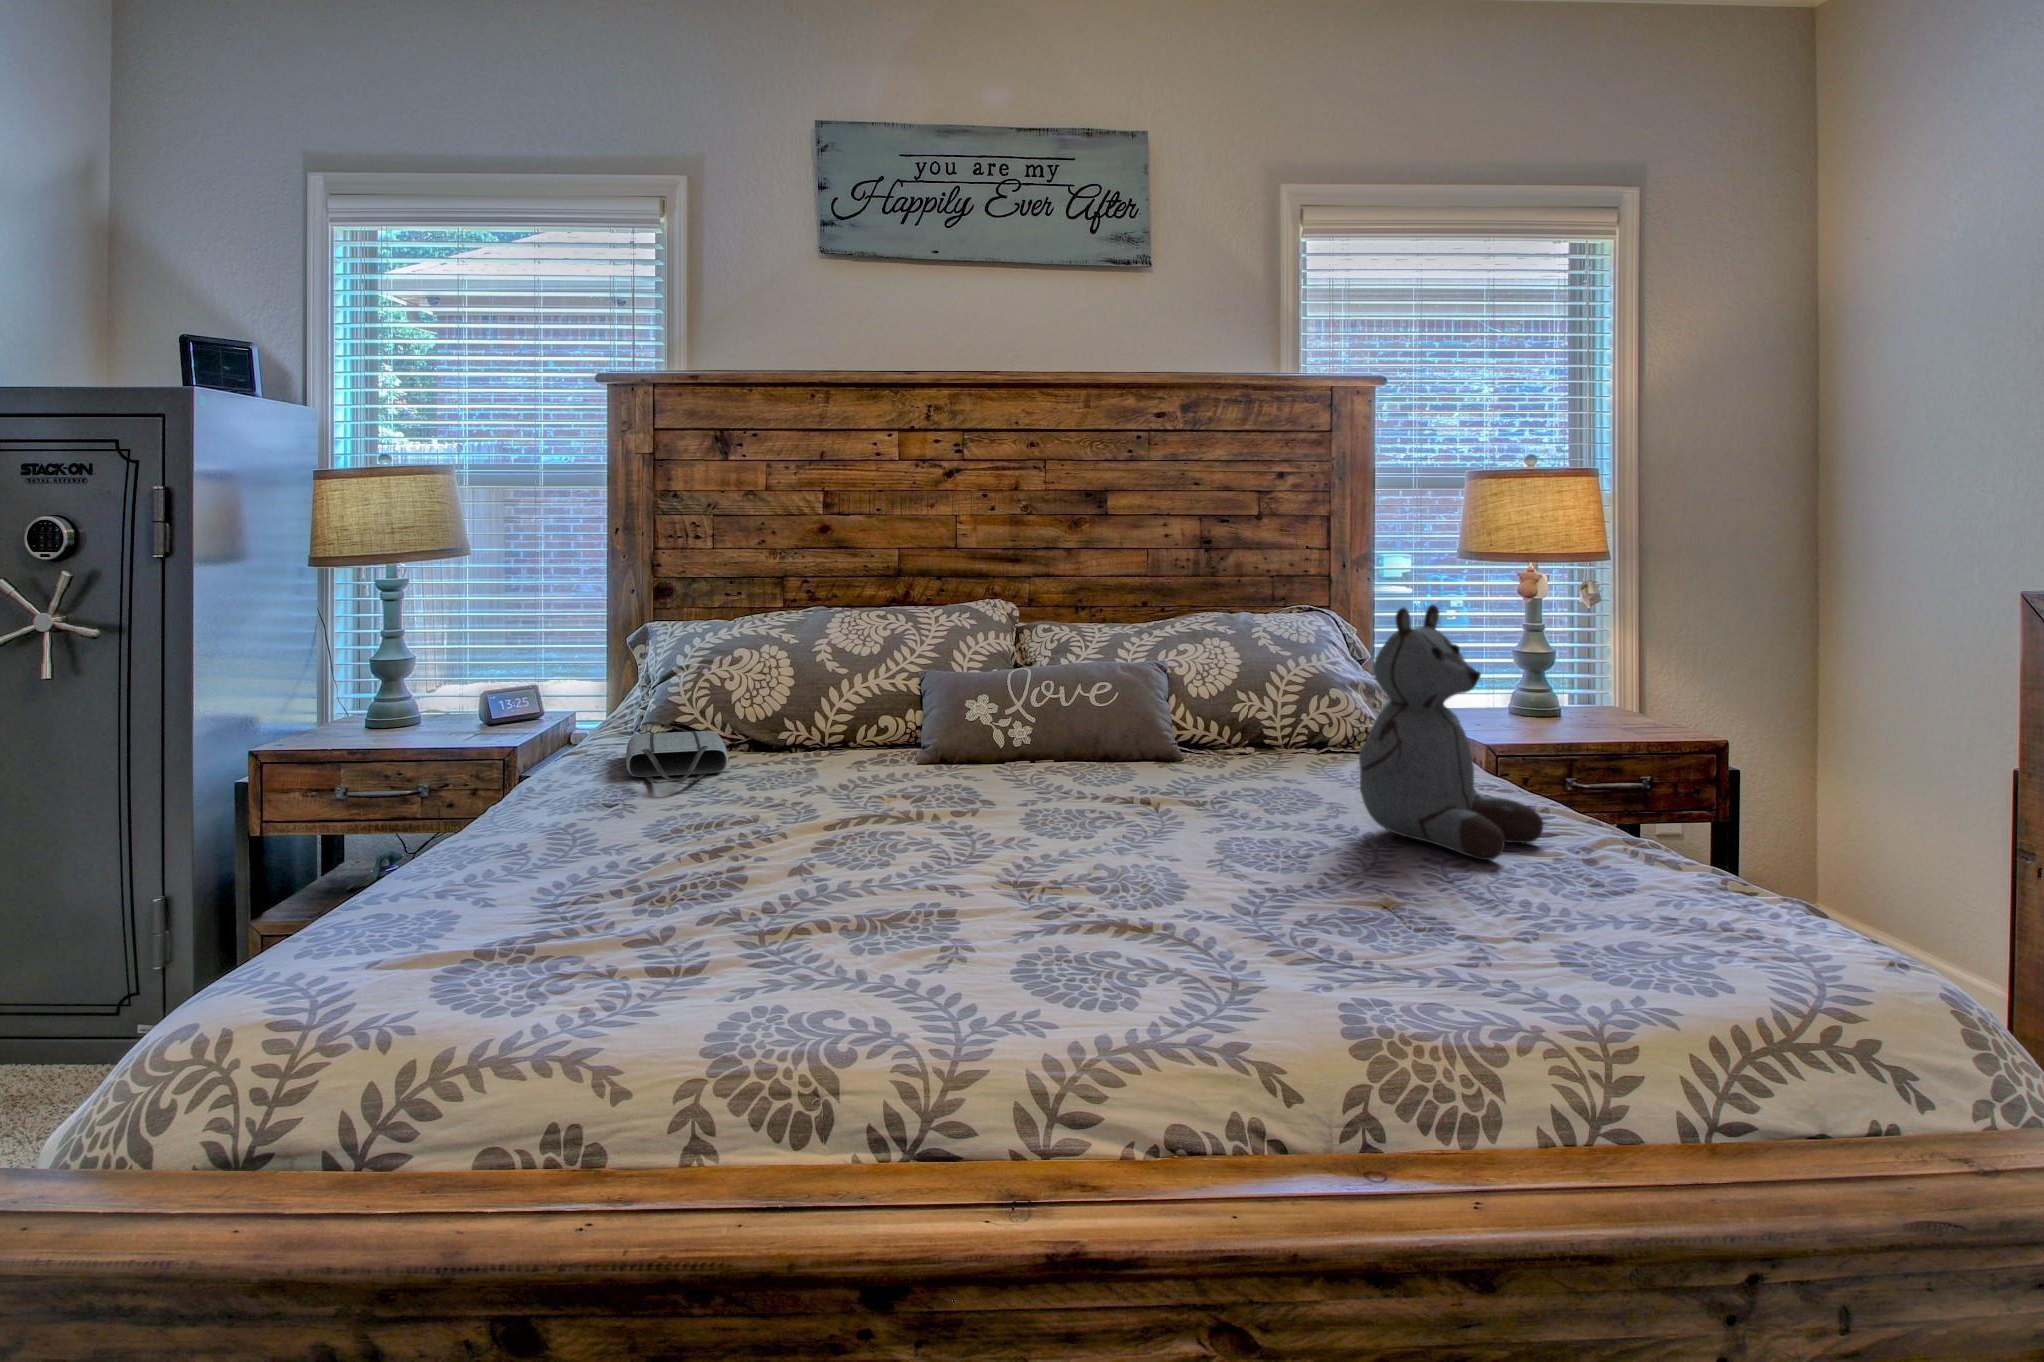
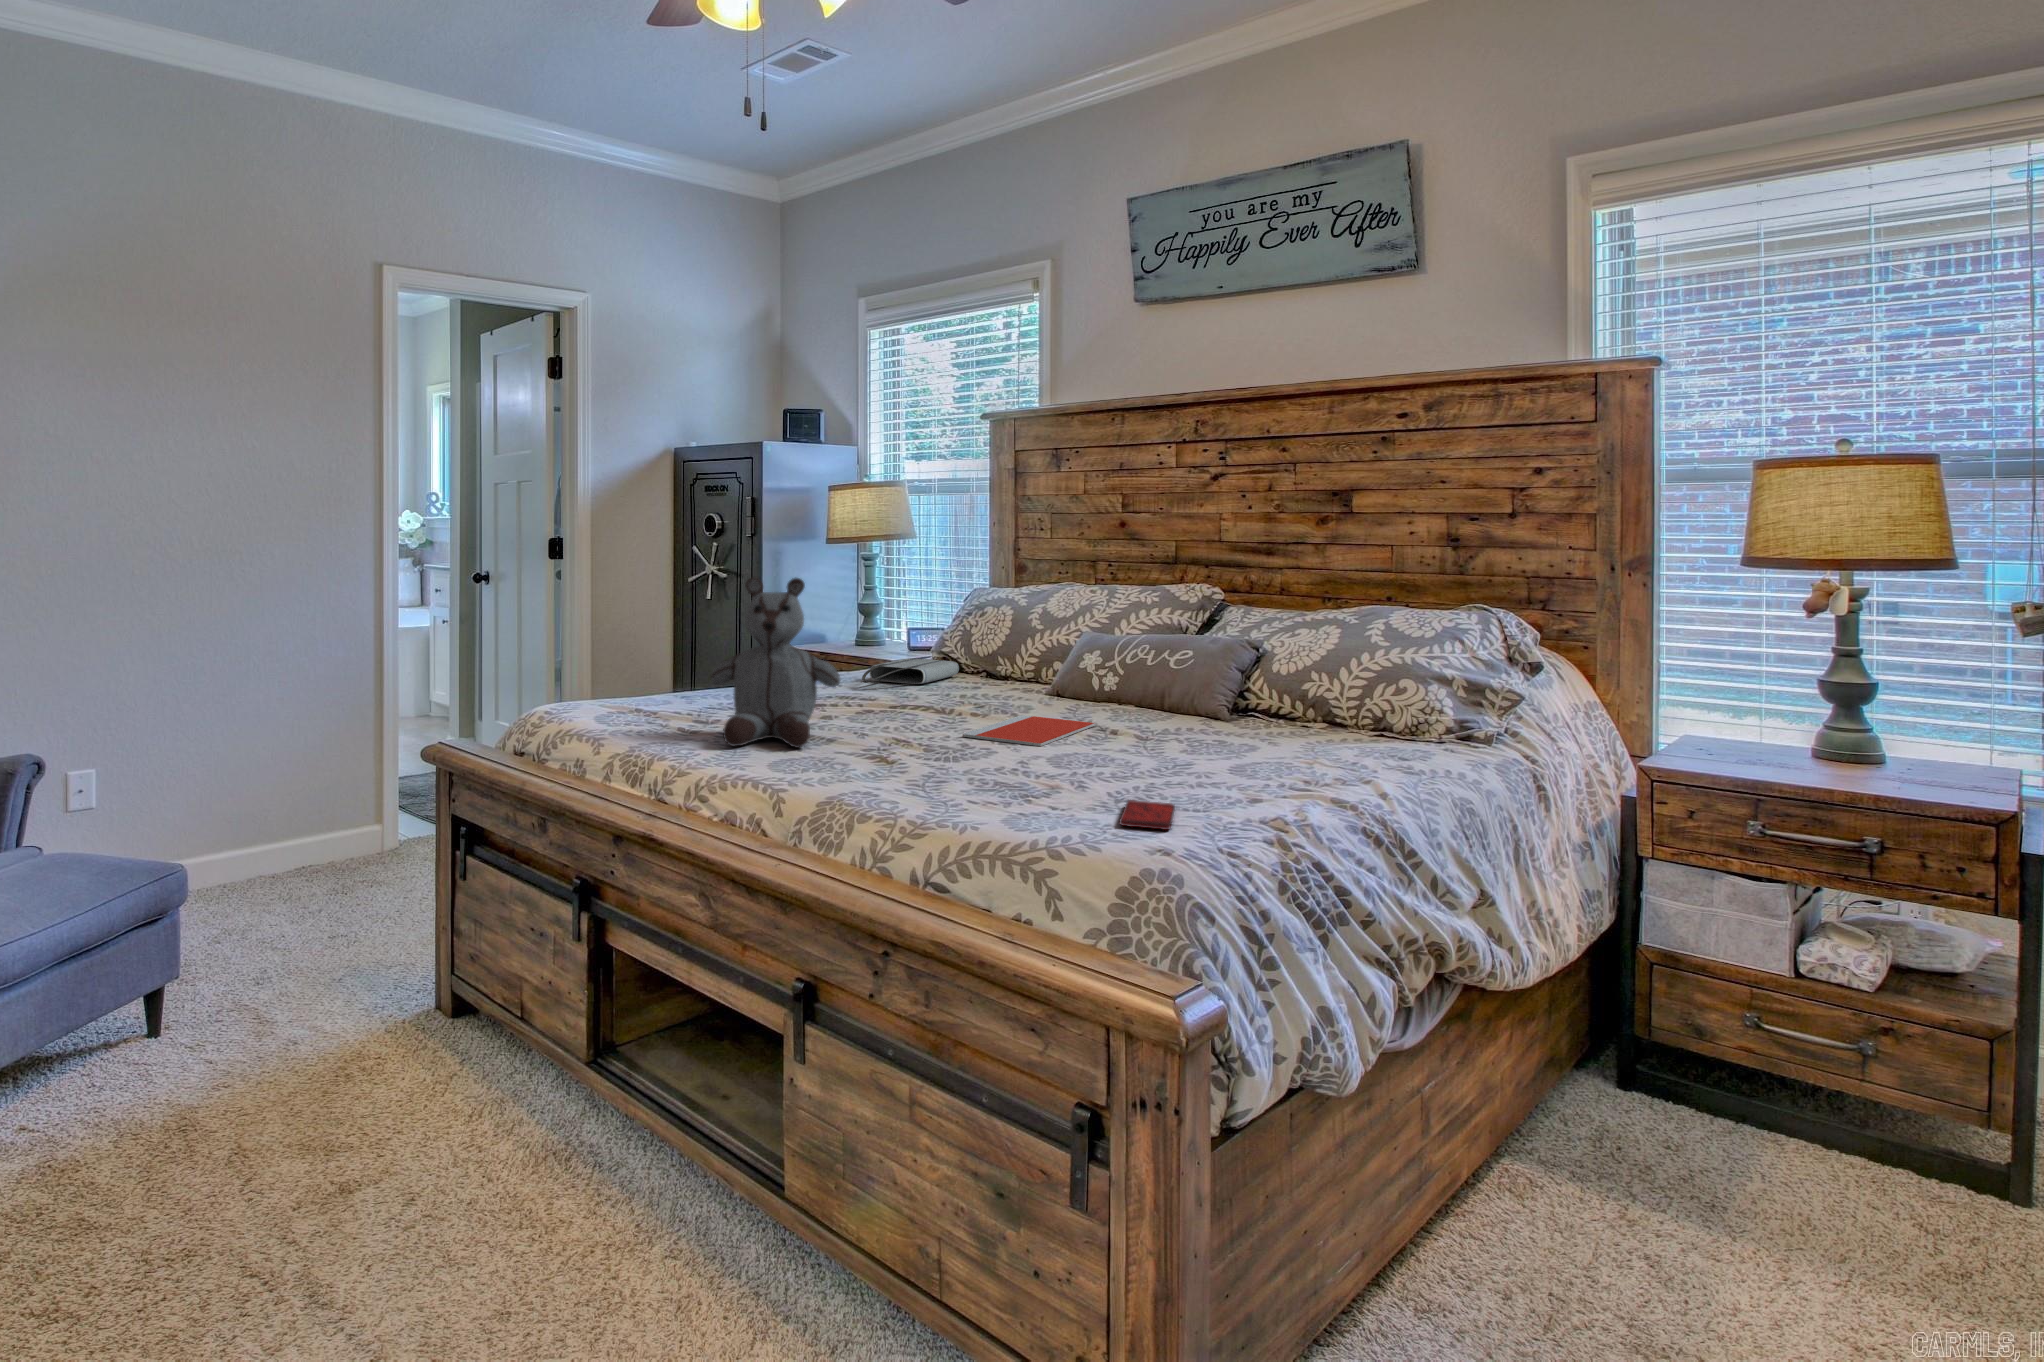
stuffed bear: present [1359,605,1543,860] -> present [710,578,840,748]
notebook: none [1018,789,1186,842] -> present [963,715,1095,746]
smartphone: none [1551,877,1695,921] -> present [1119,800,1175,830]

